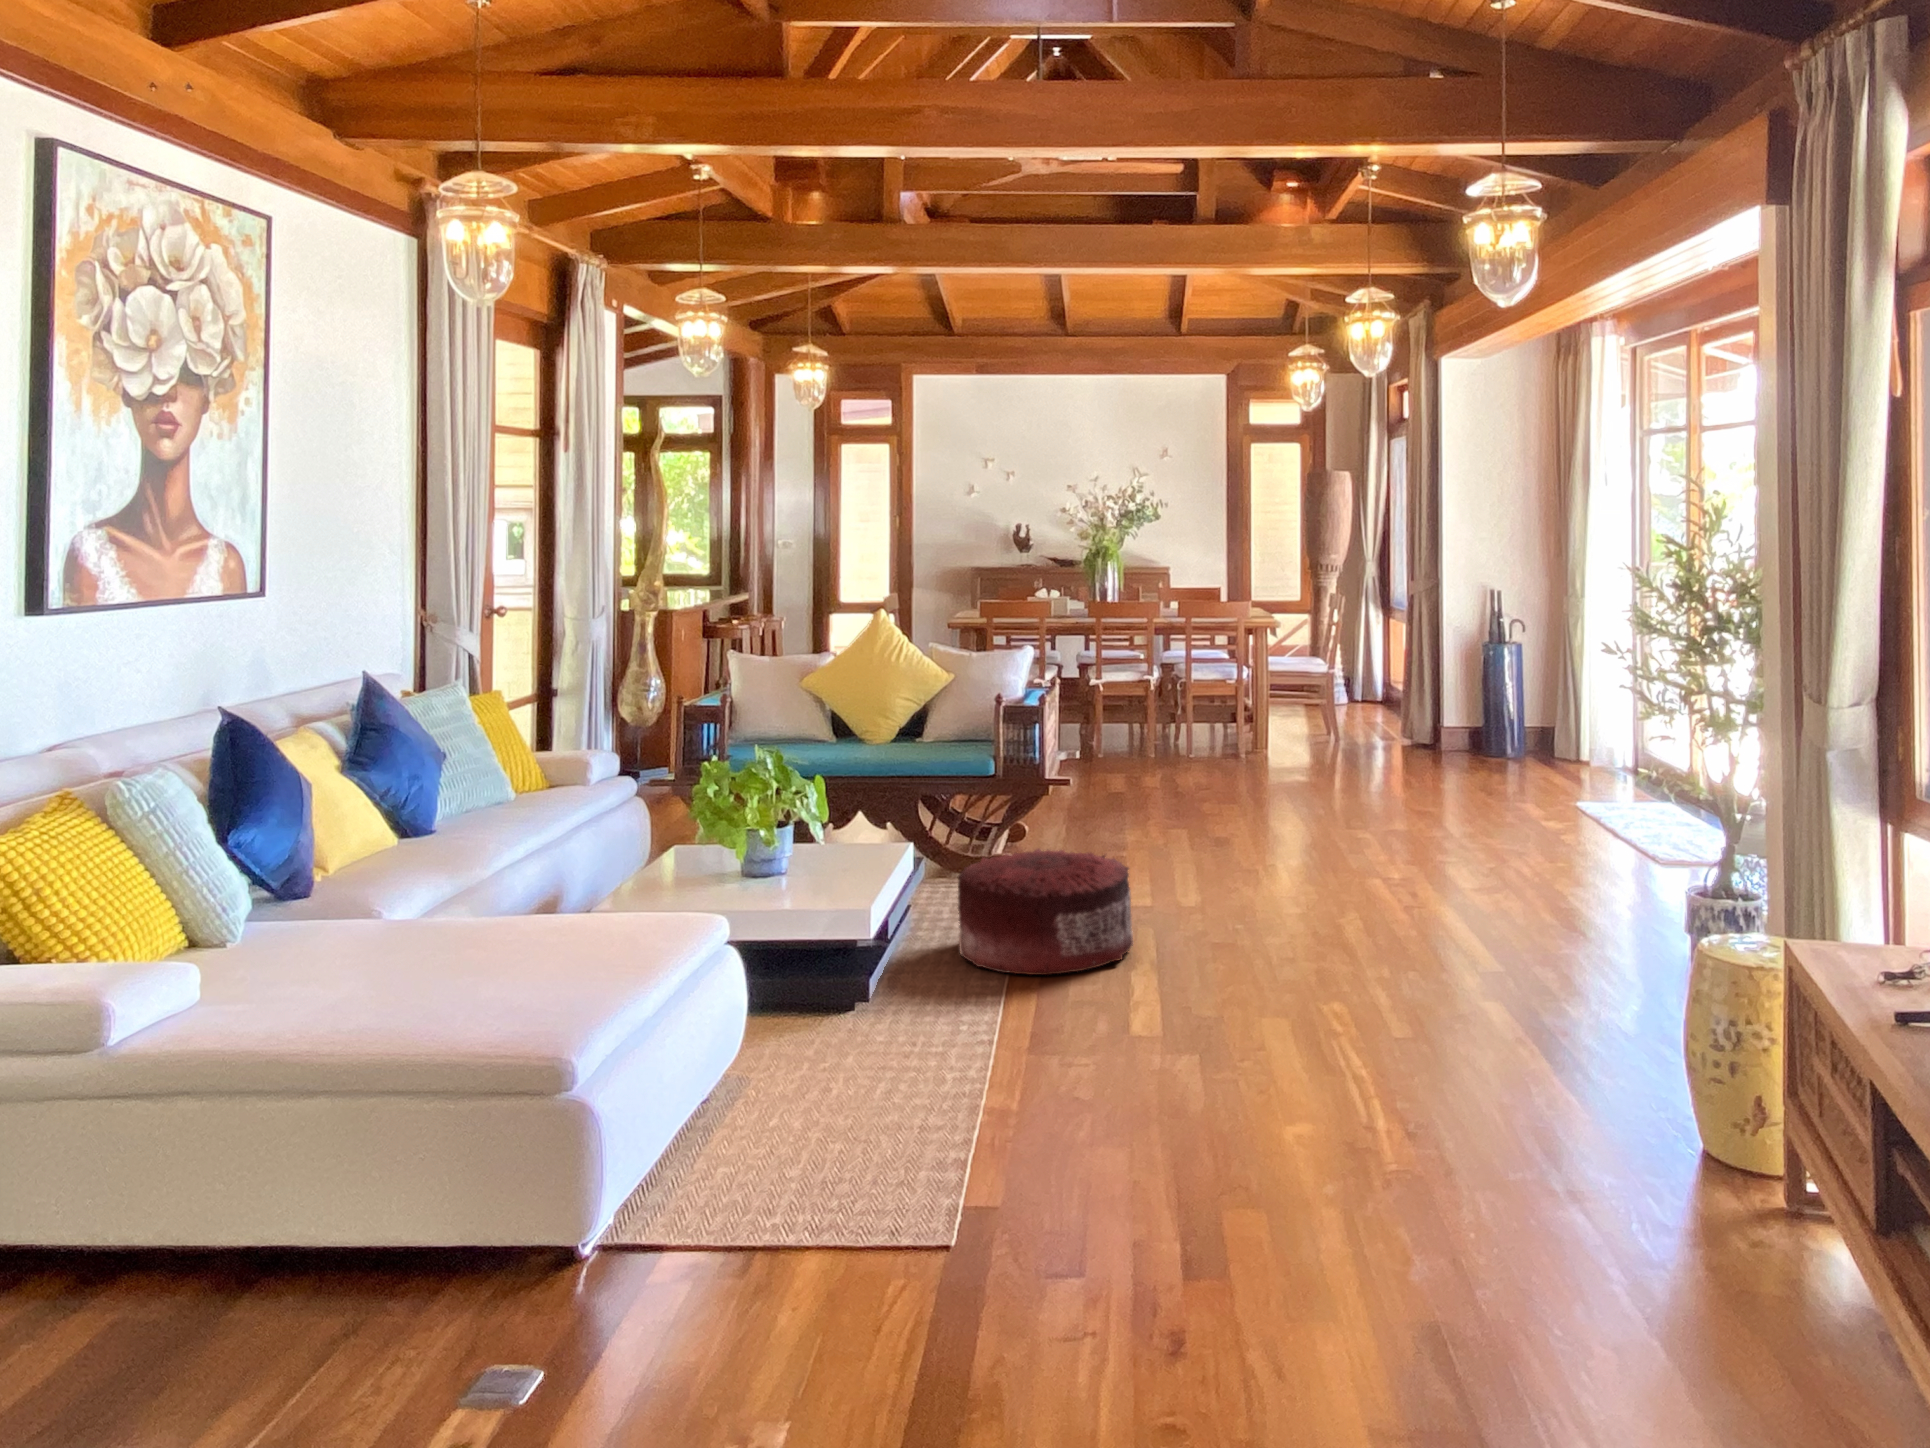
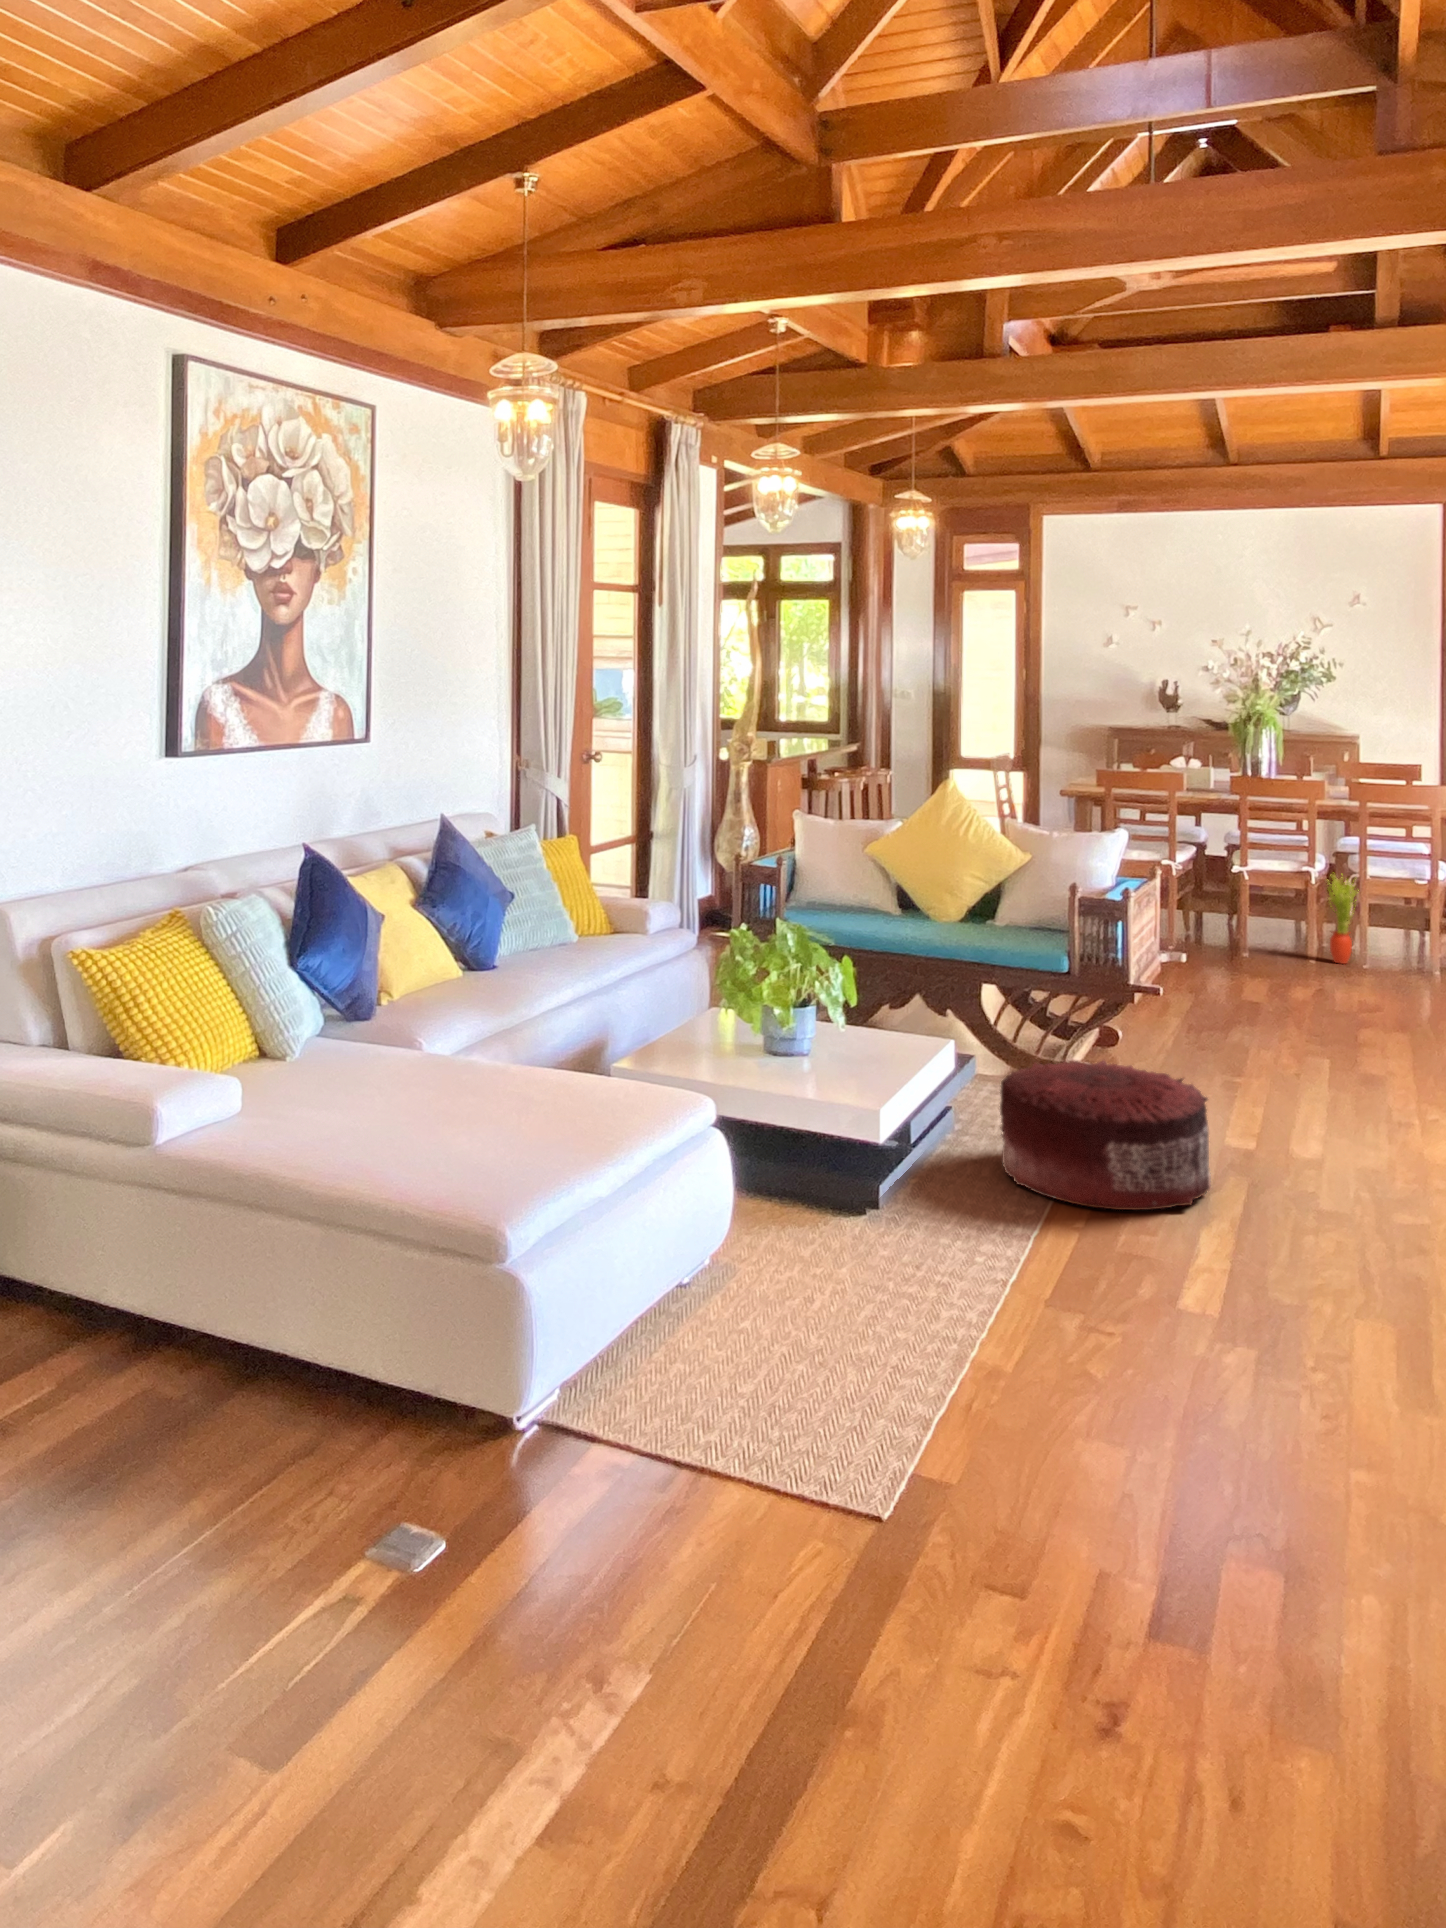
potted plant: none [1166,682,1192,760] -> present [1328,875,1359,964]

